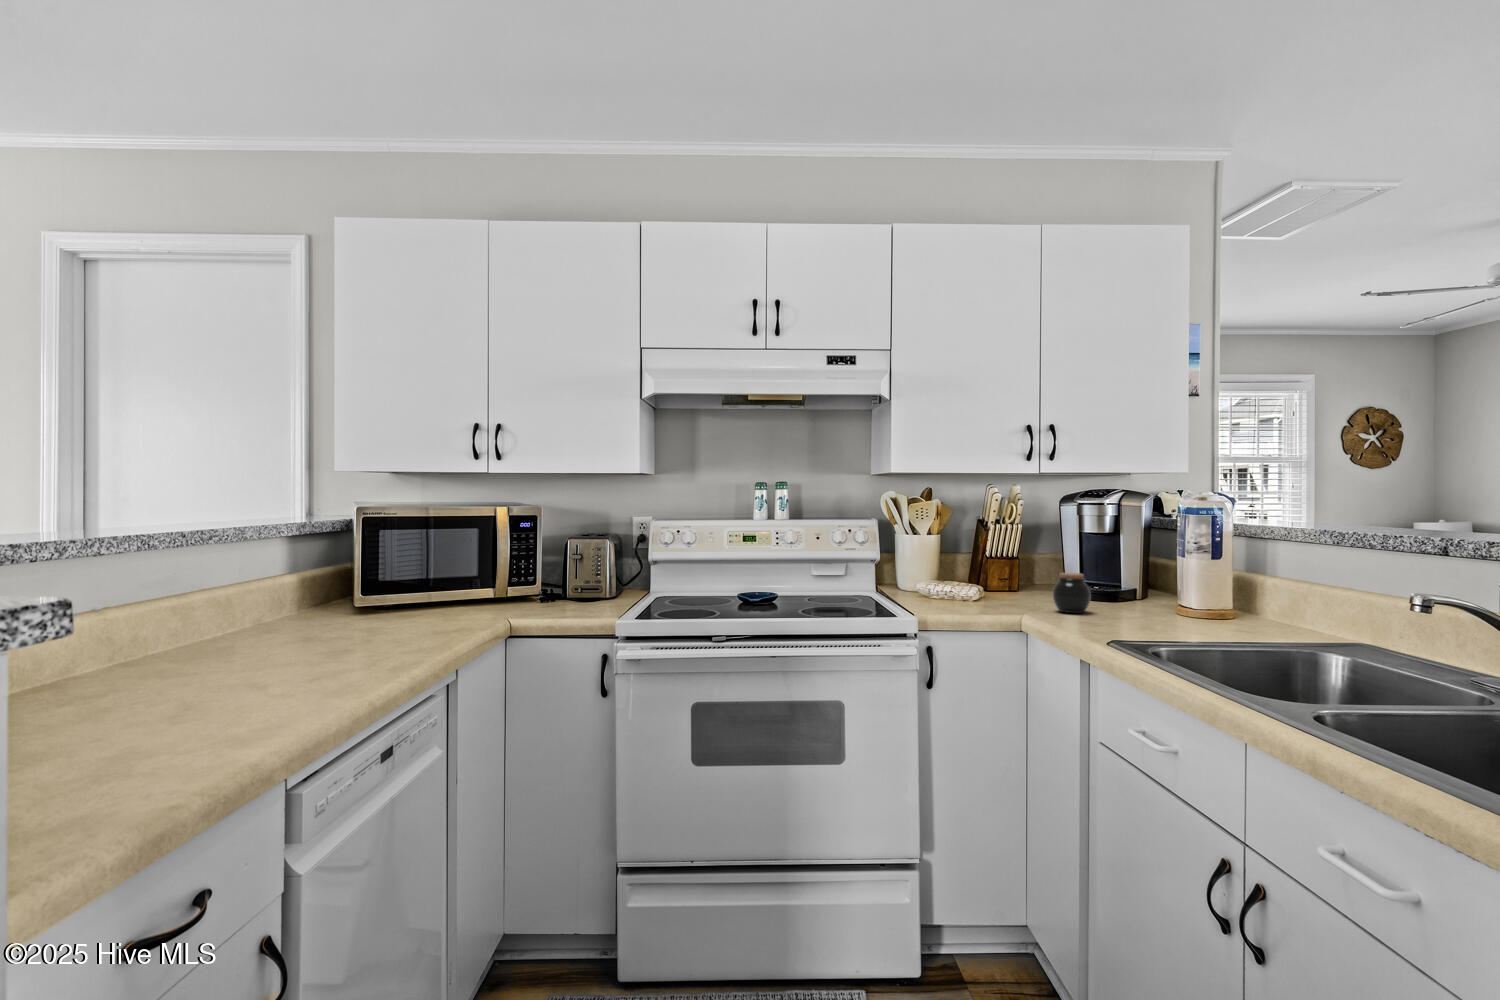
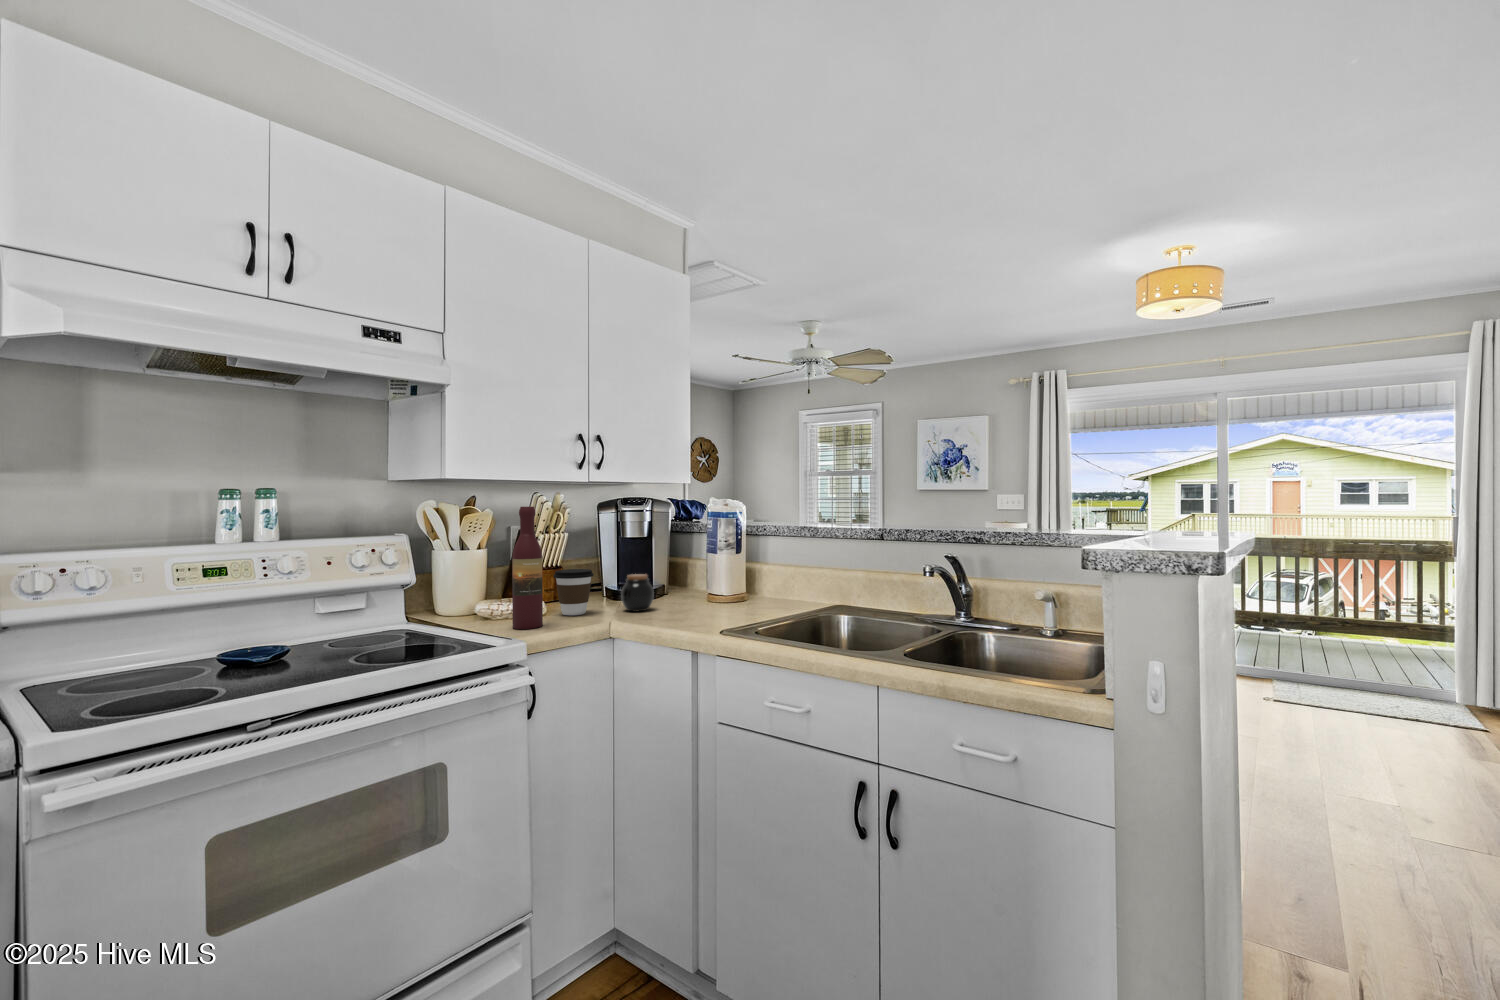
wine bottle: none [932,498,959,611] -> present [512,507,543,629]
coffee cup: none [984,561,1025,608] -> present [554,569,594,615]

